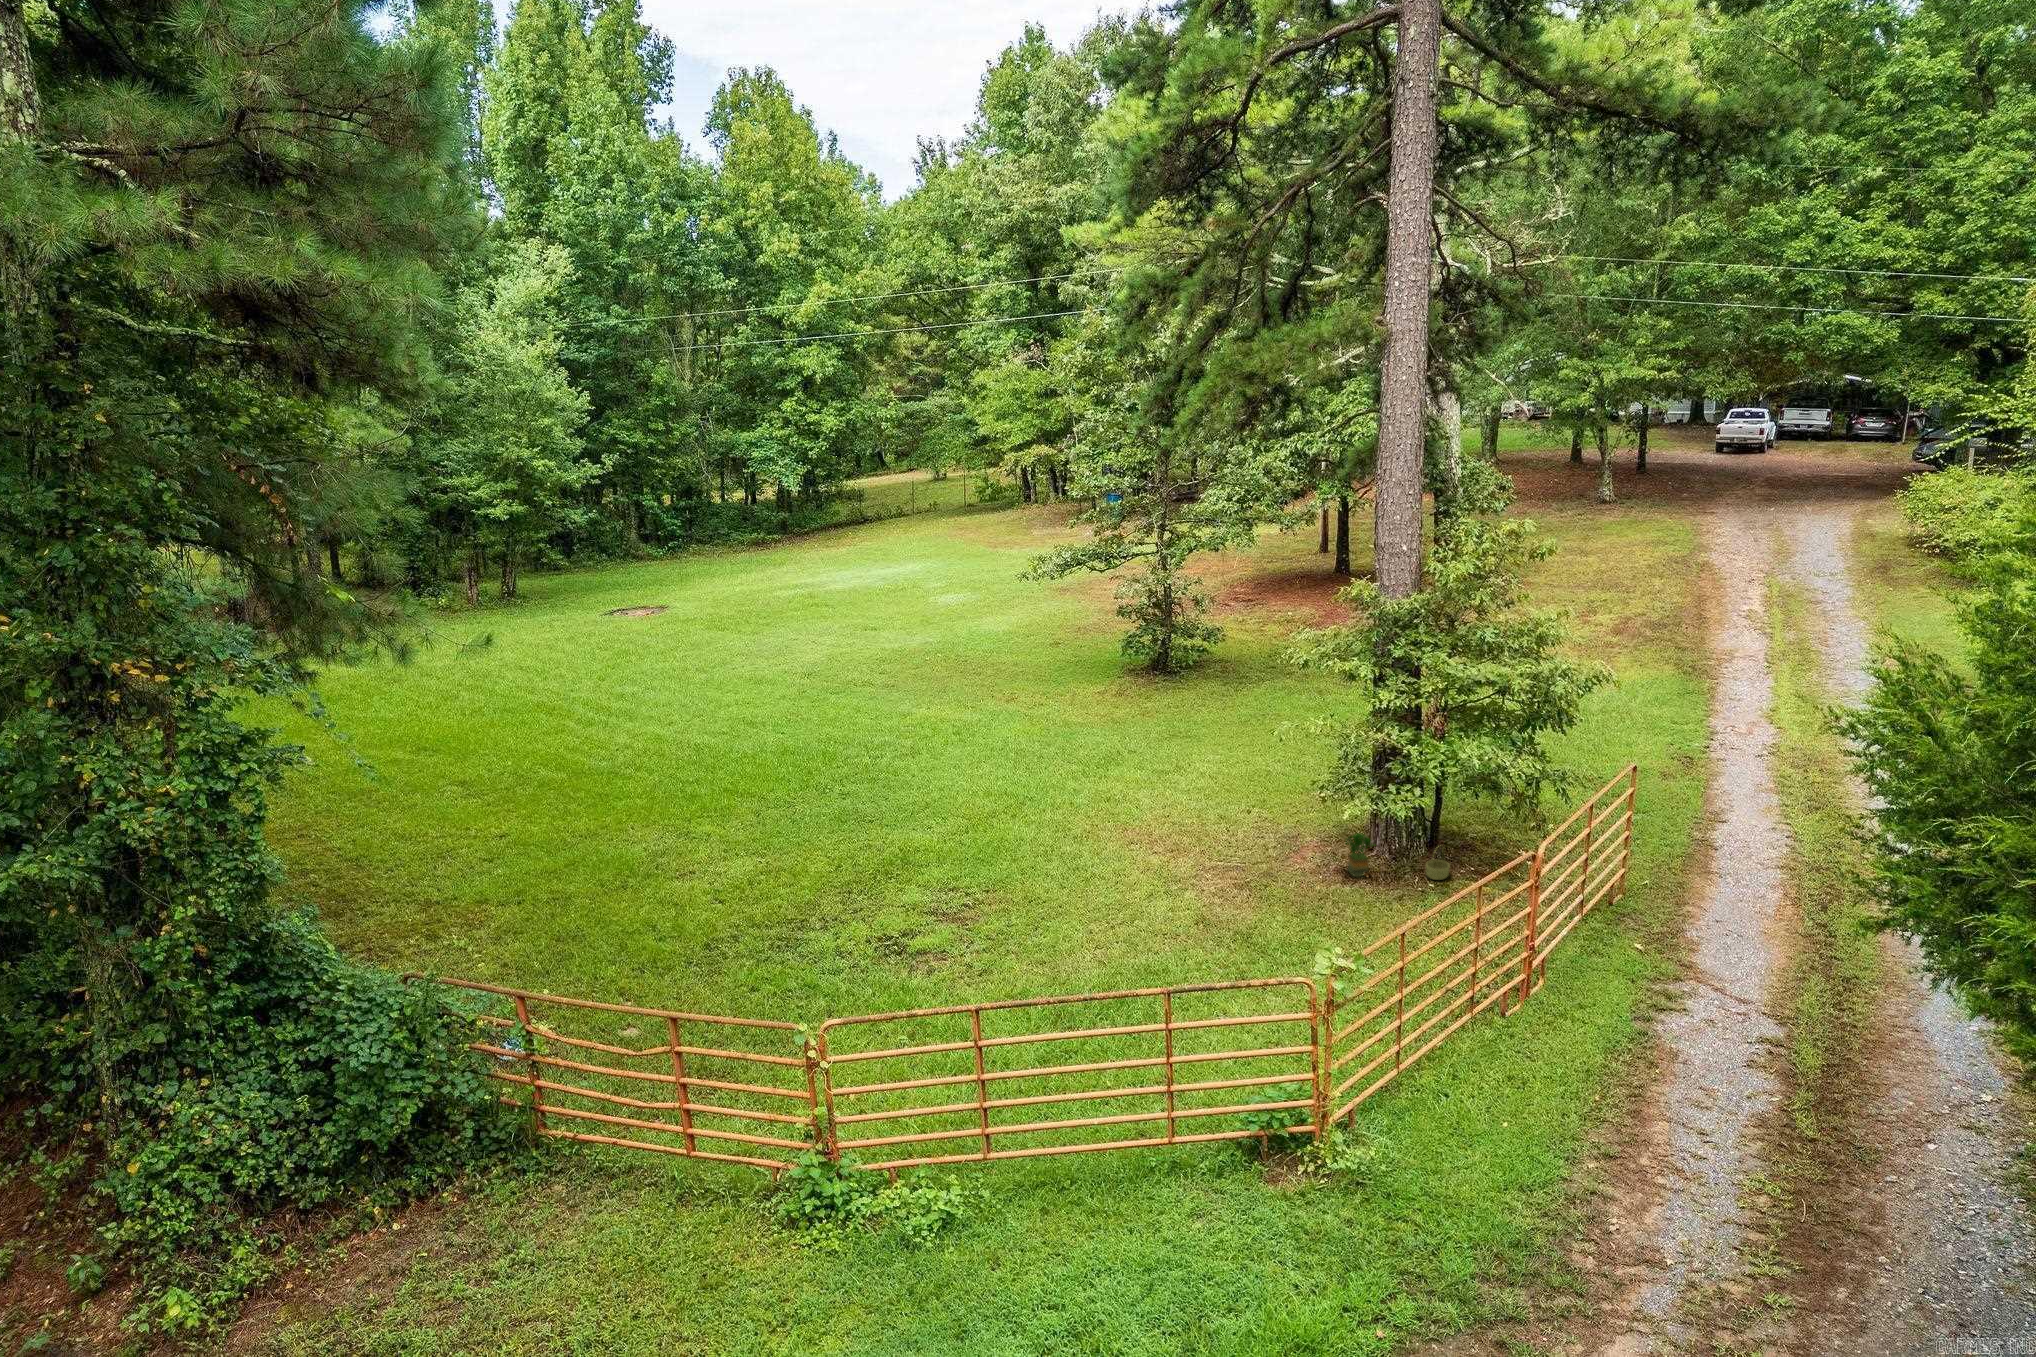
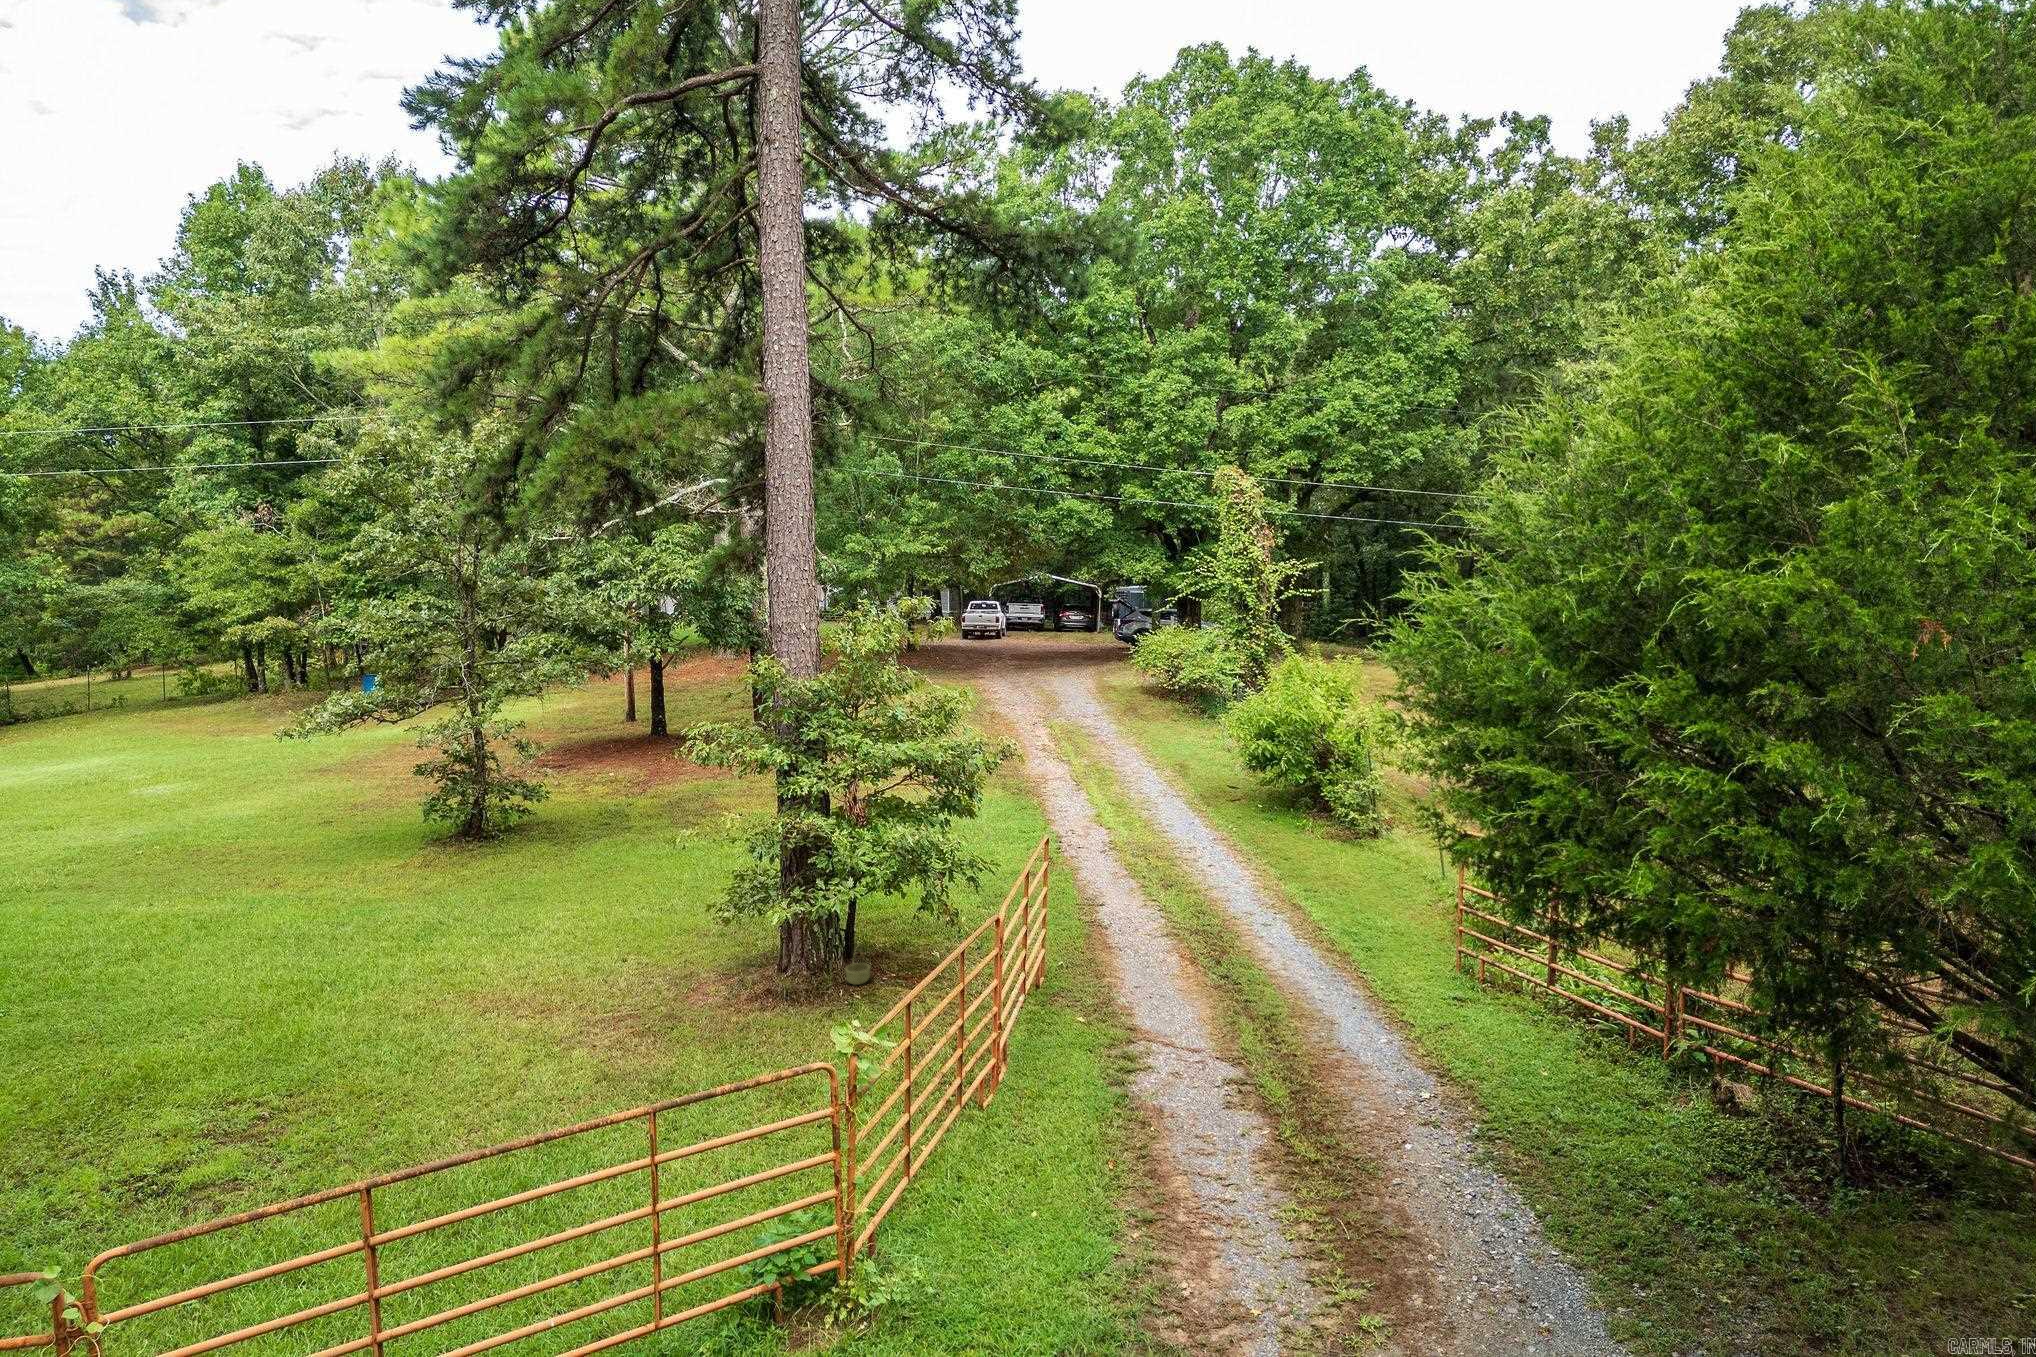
potted tree: present [1345,833,1373,877] -> none [757,946,793,999]

